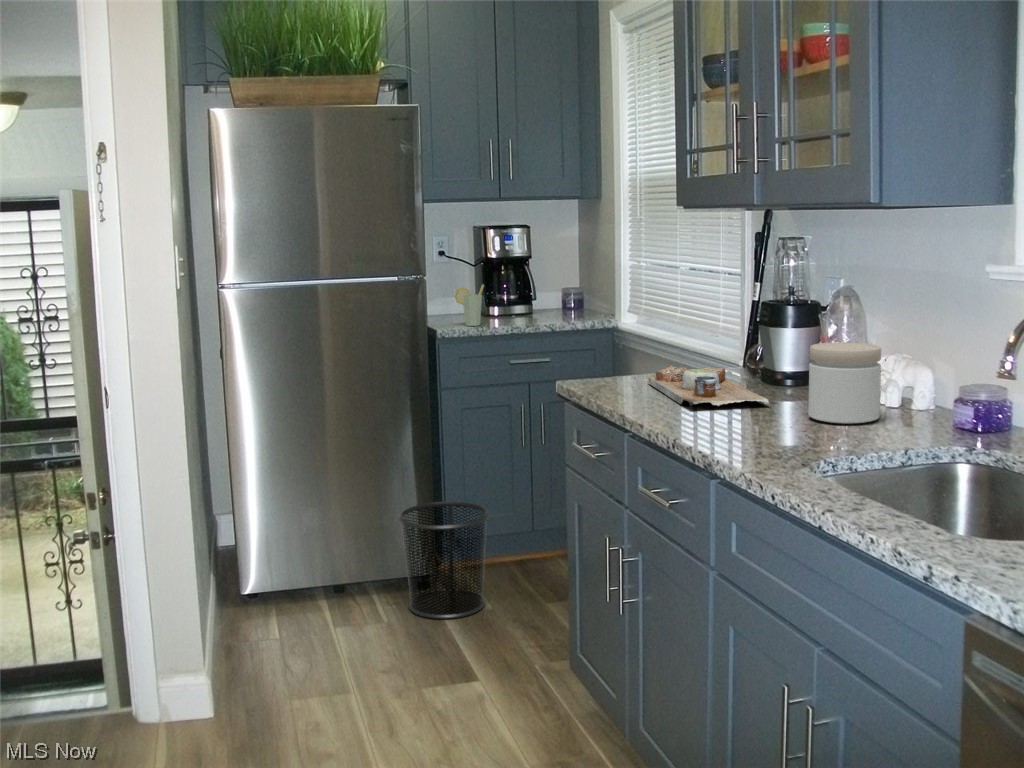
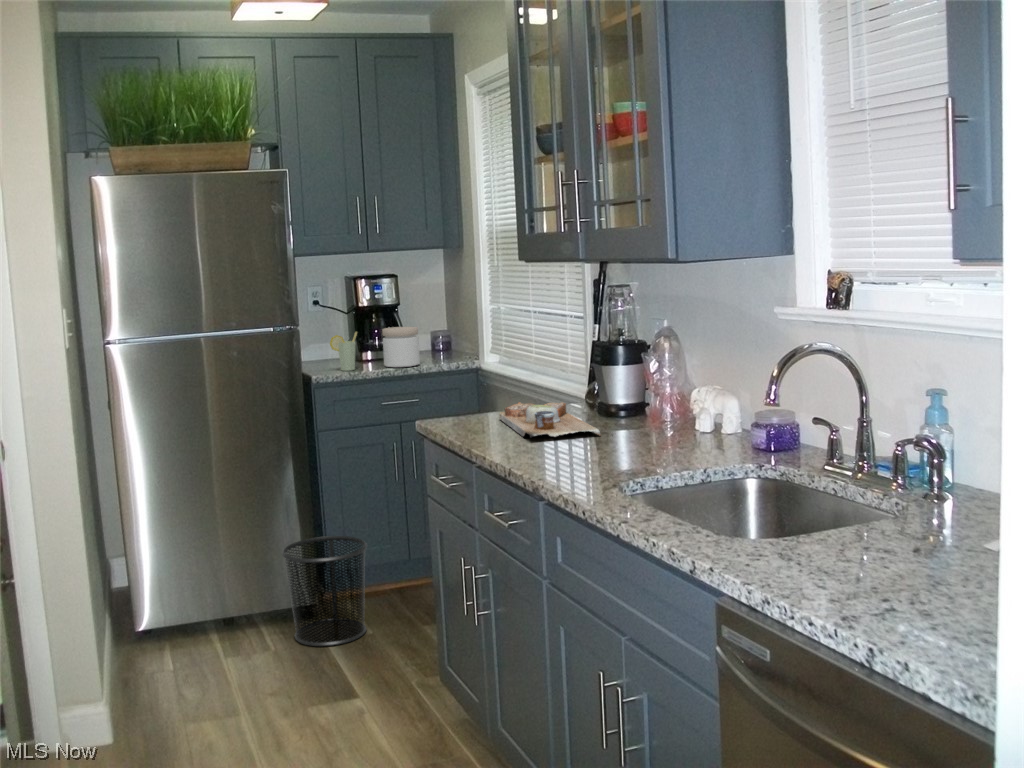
jar: present [808,342,881,424] -> present [382,327,420,367]

